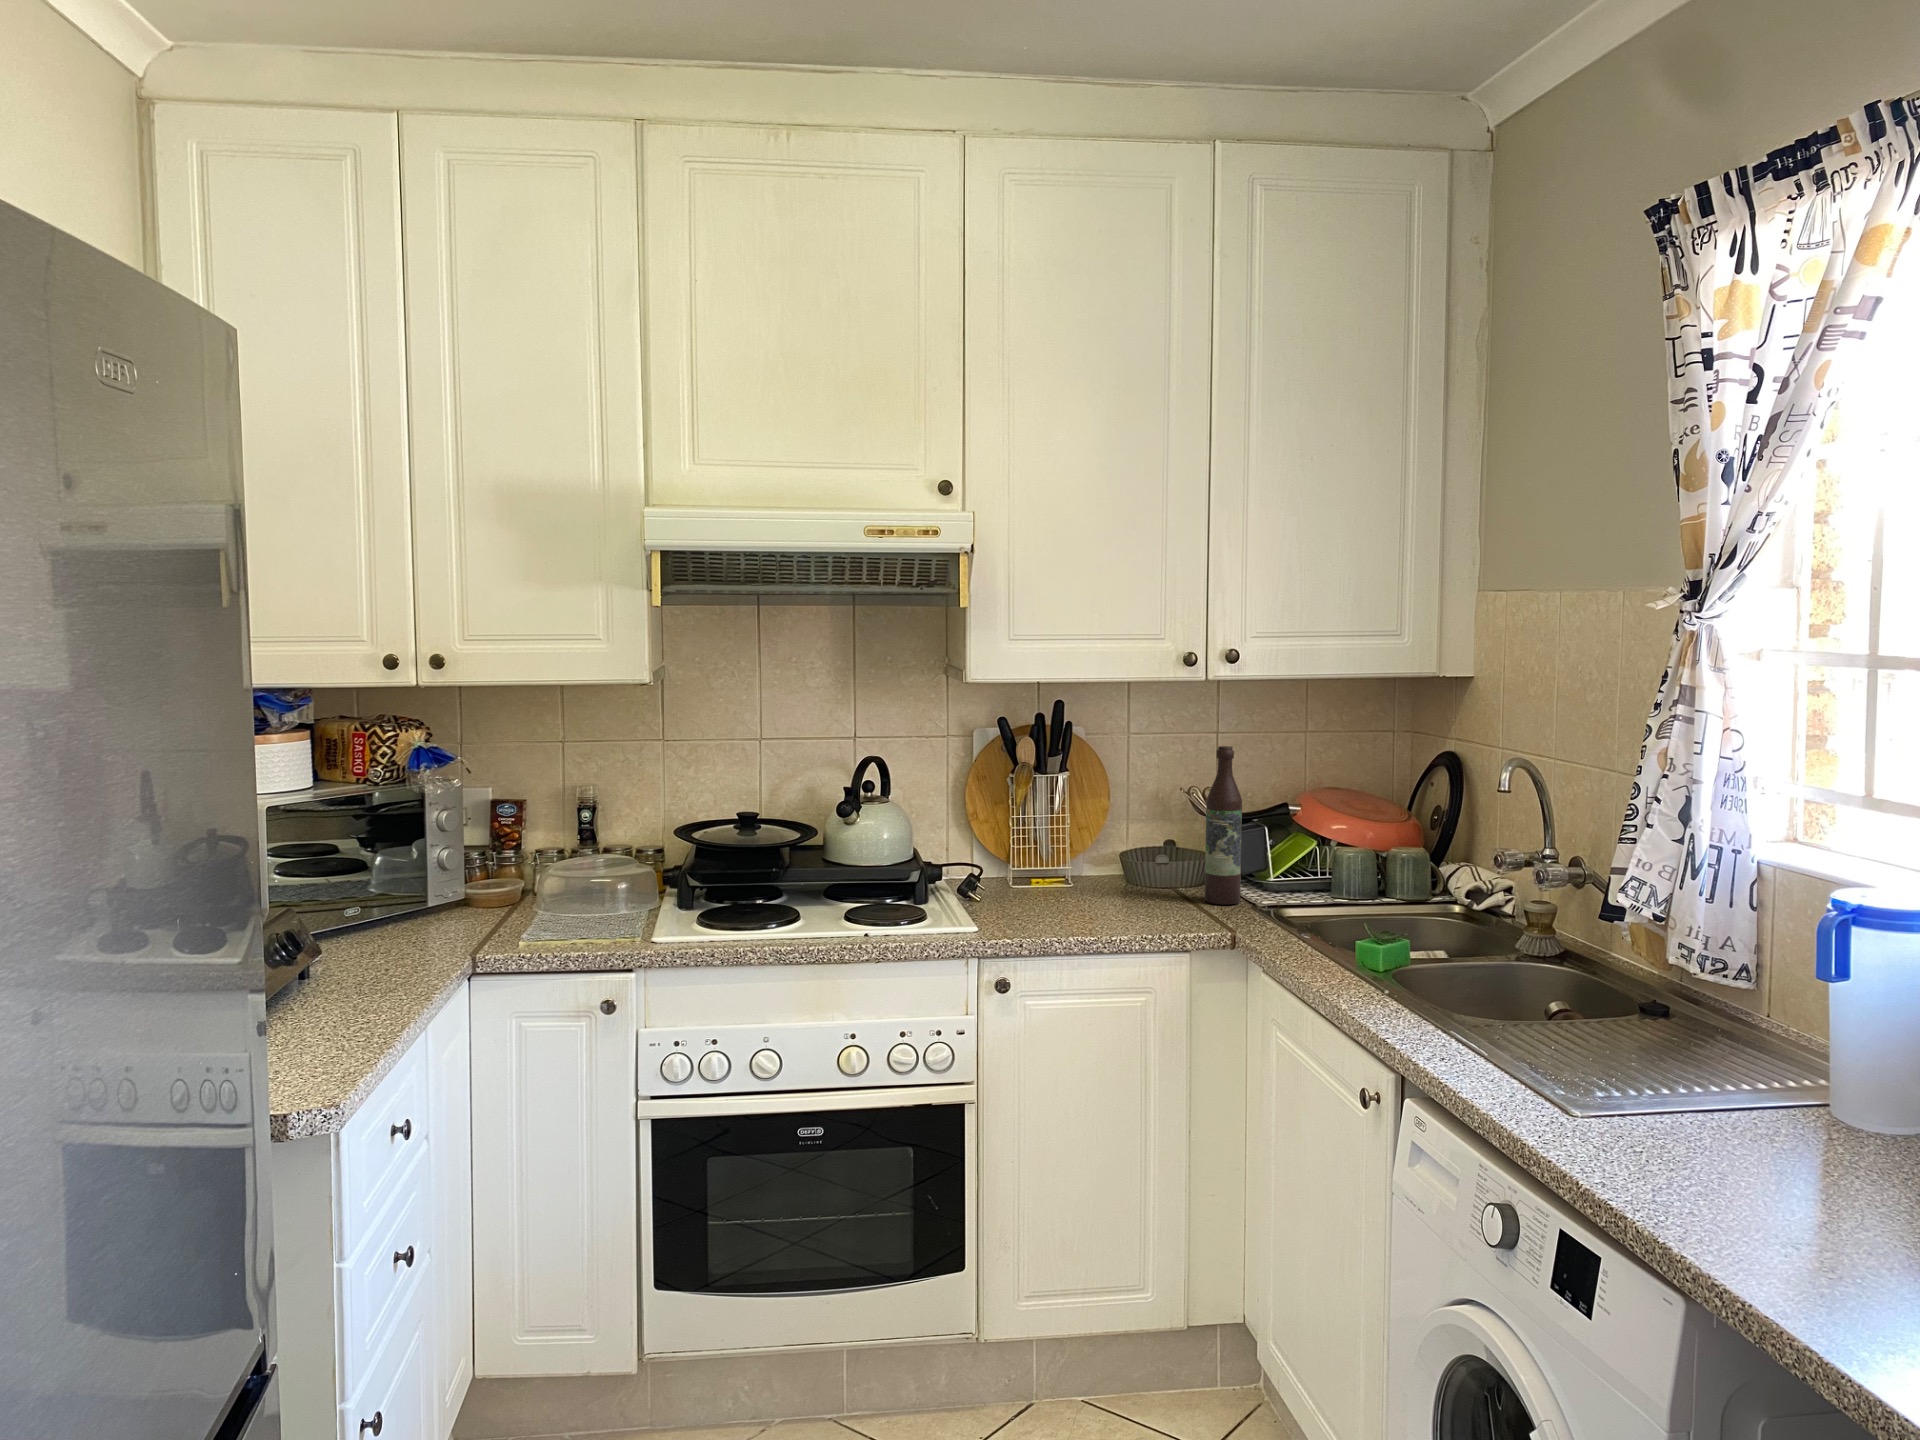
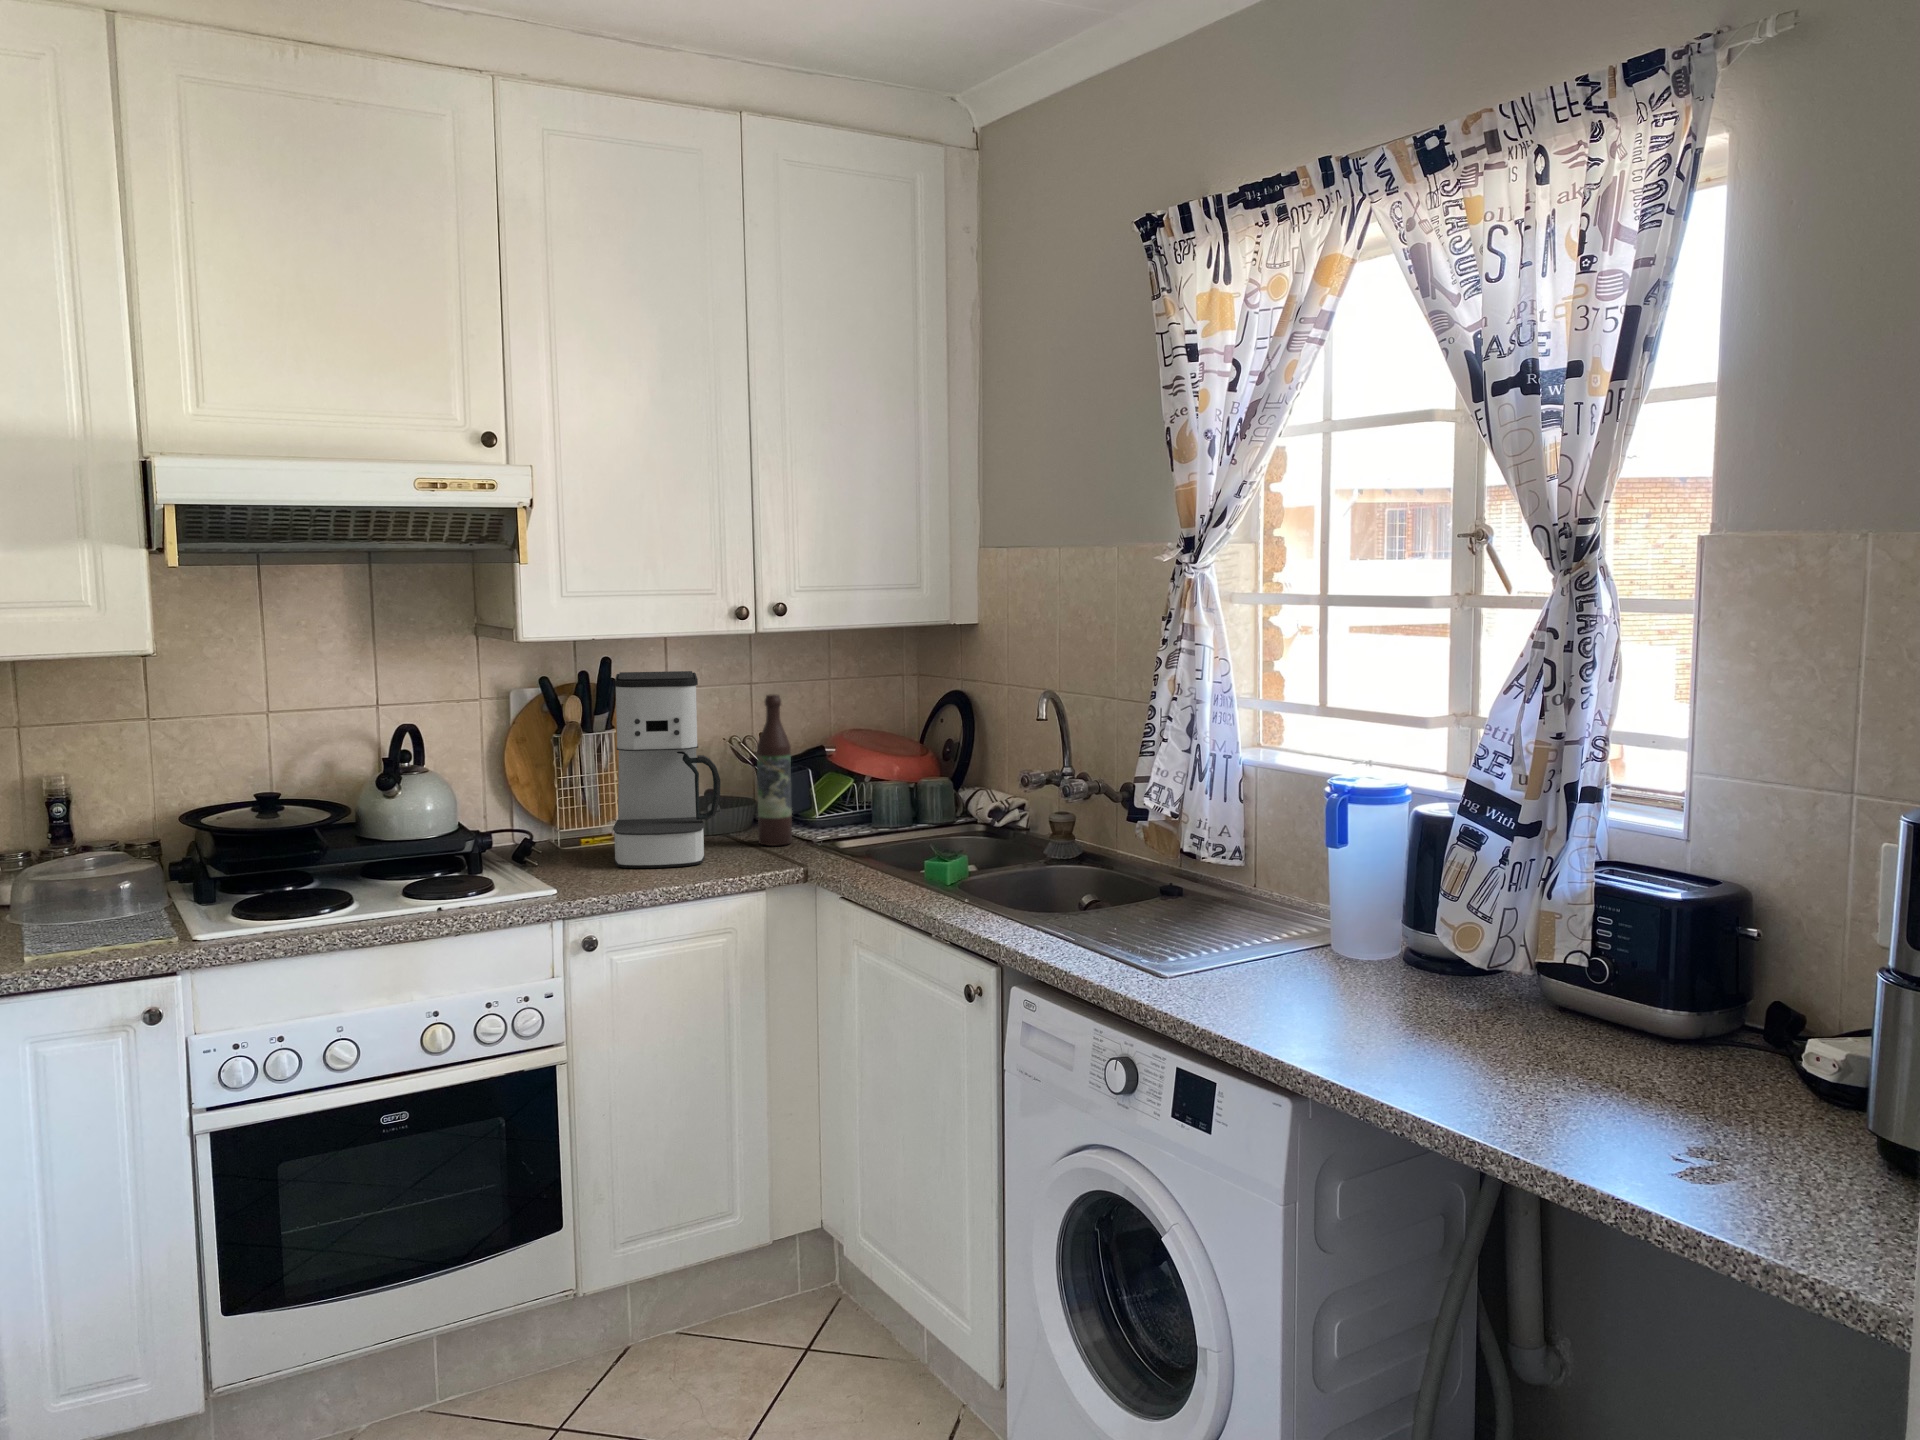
coffee maker: none [1050,717,1161,917] -> present [613,671,721,868]

